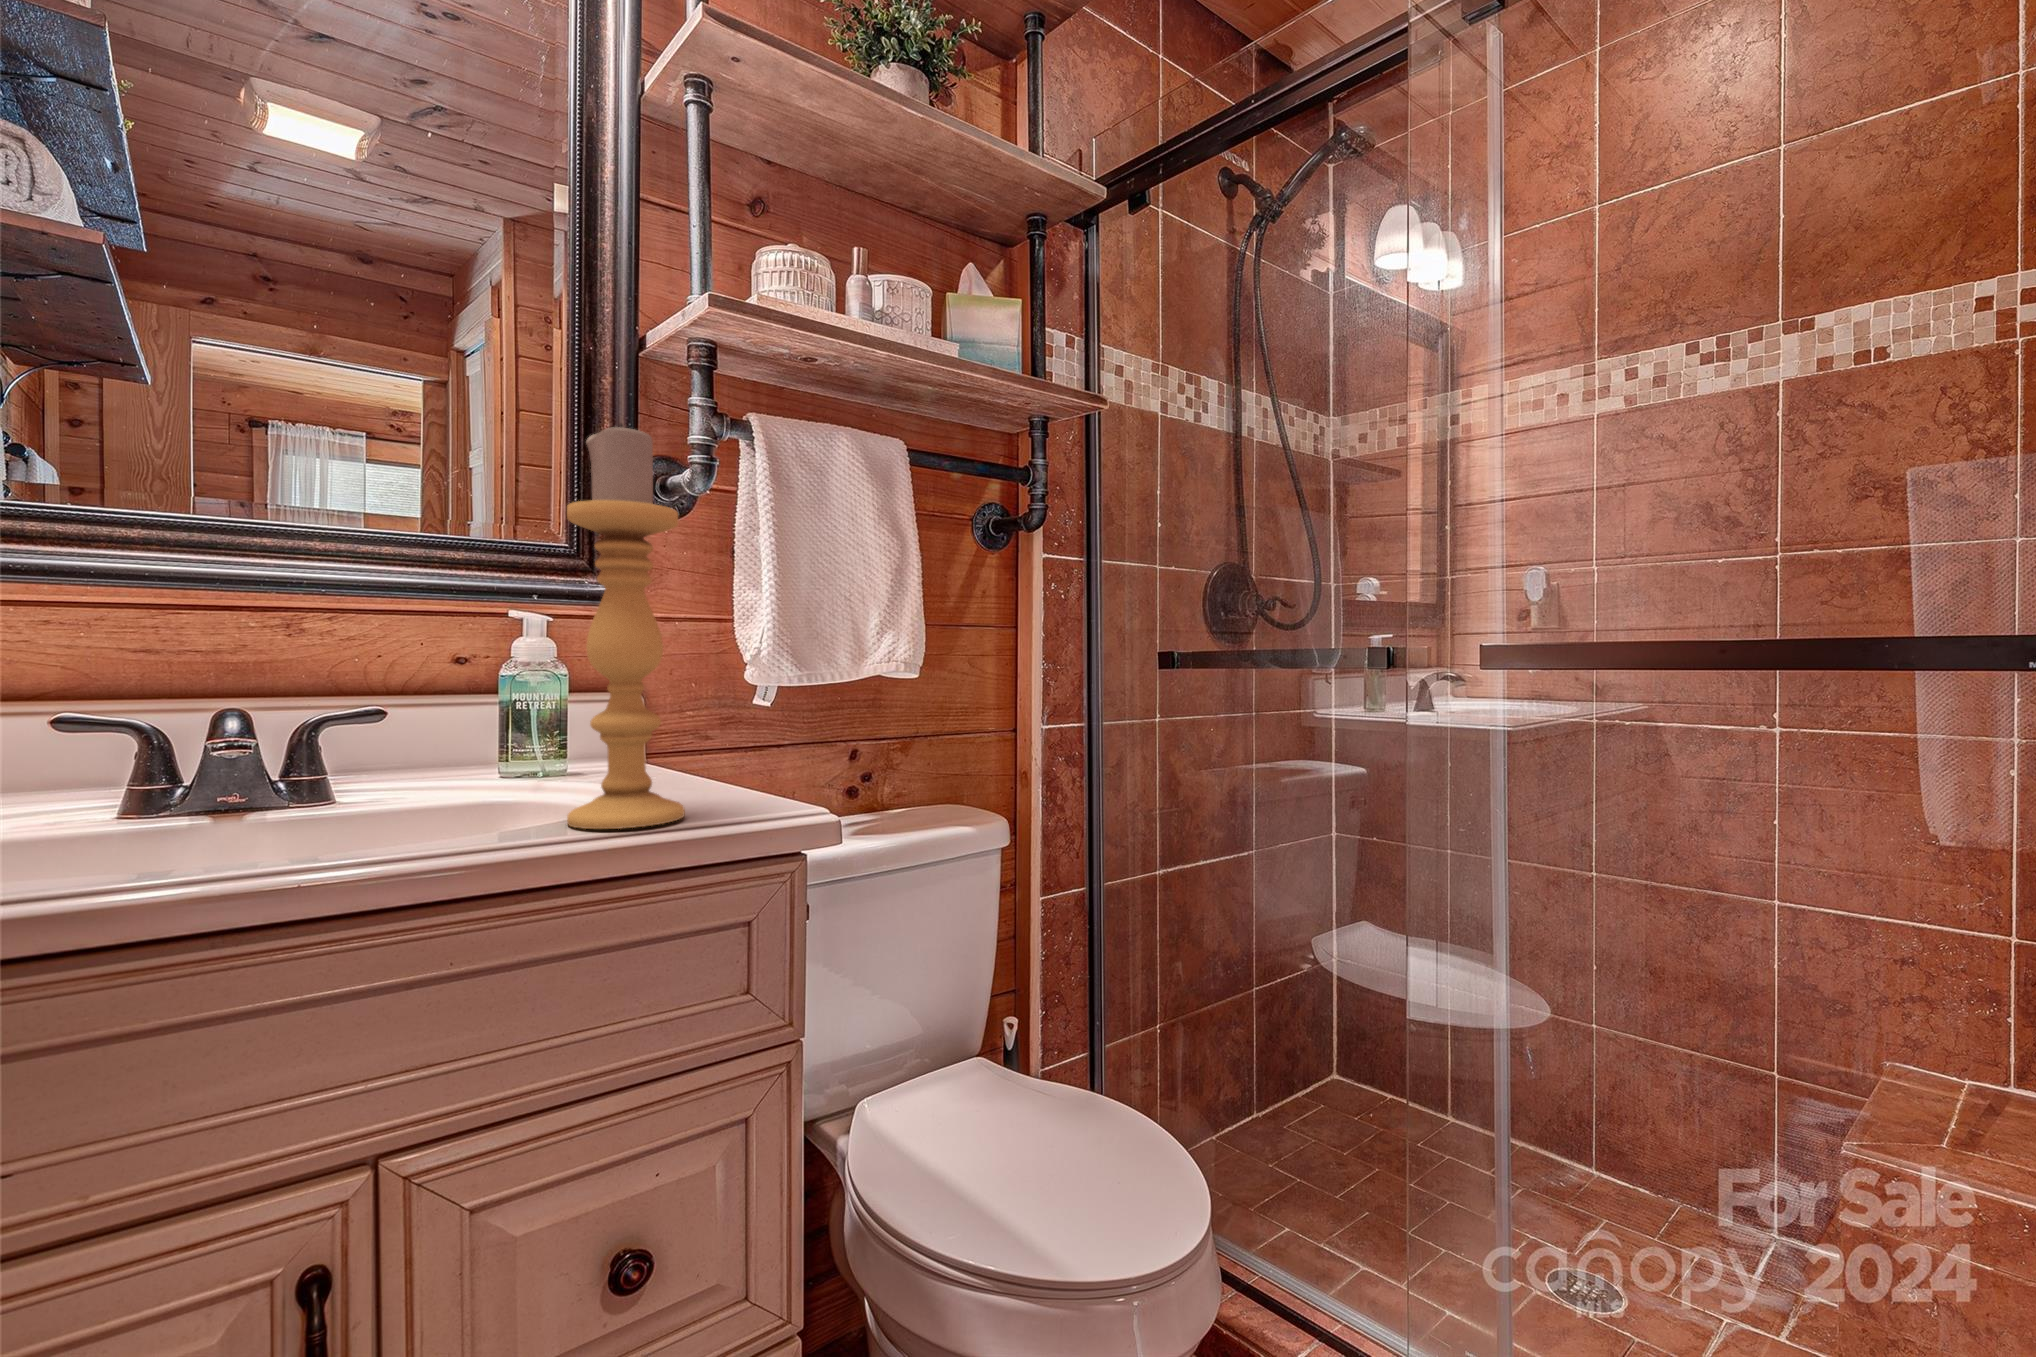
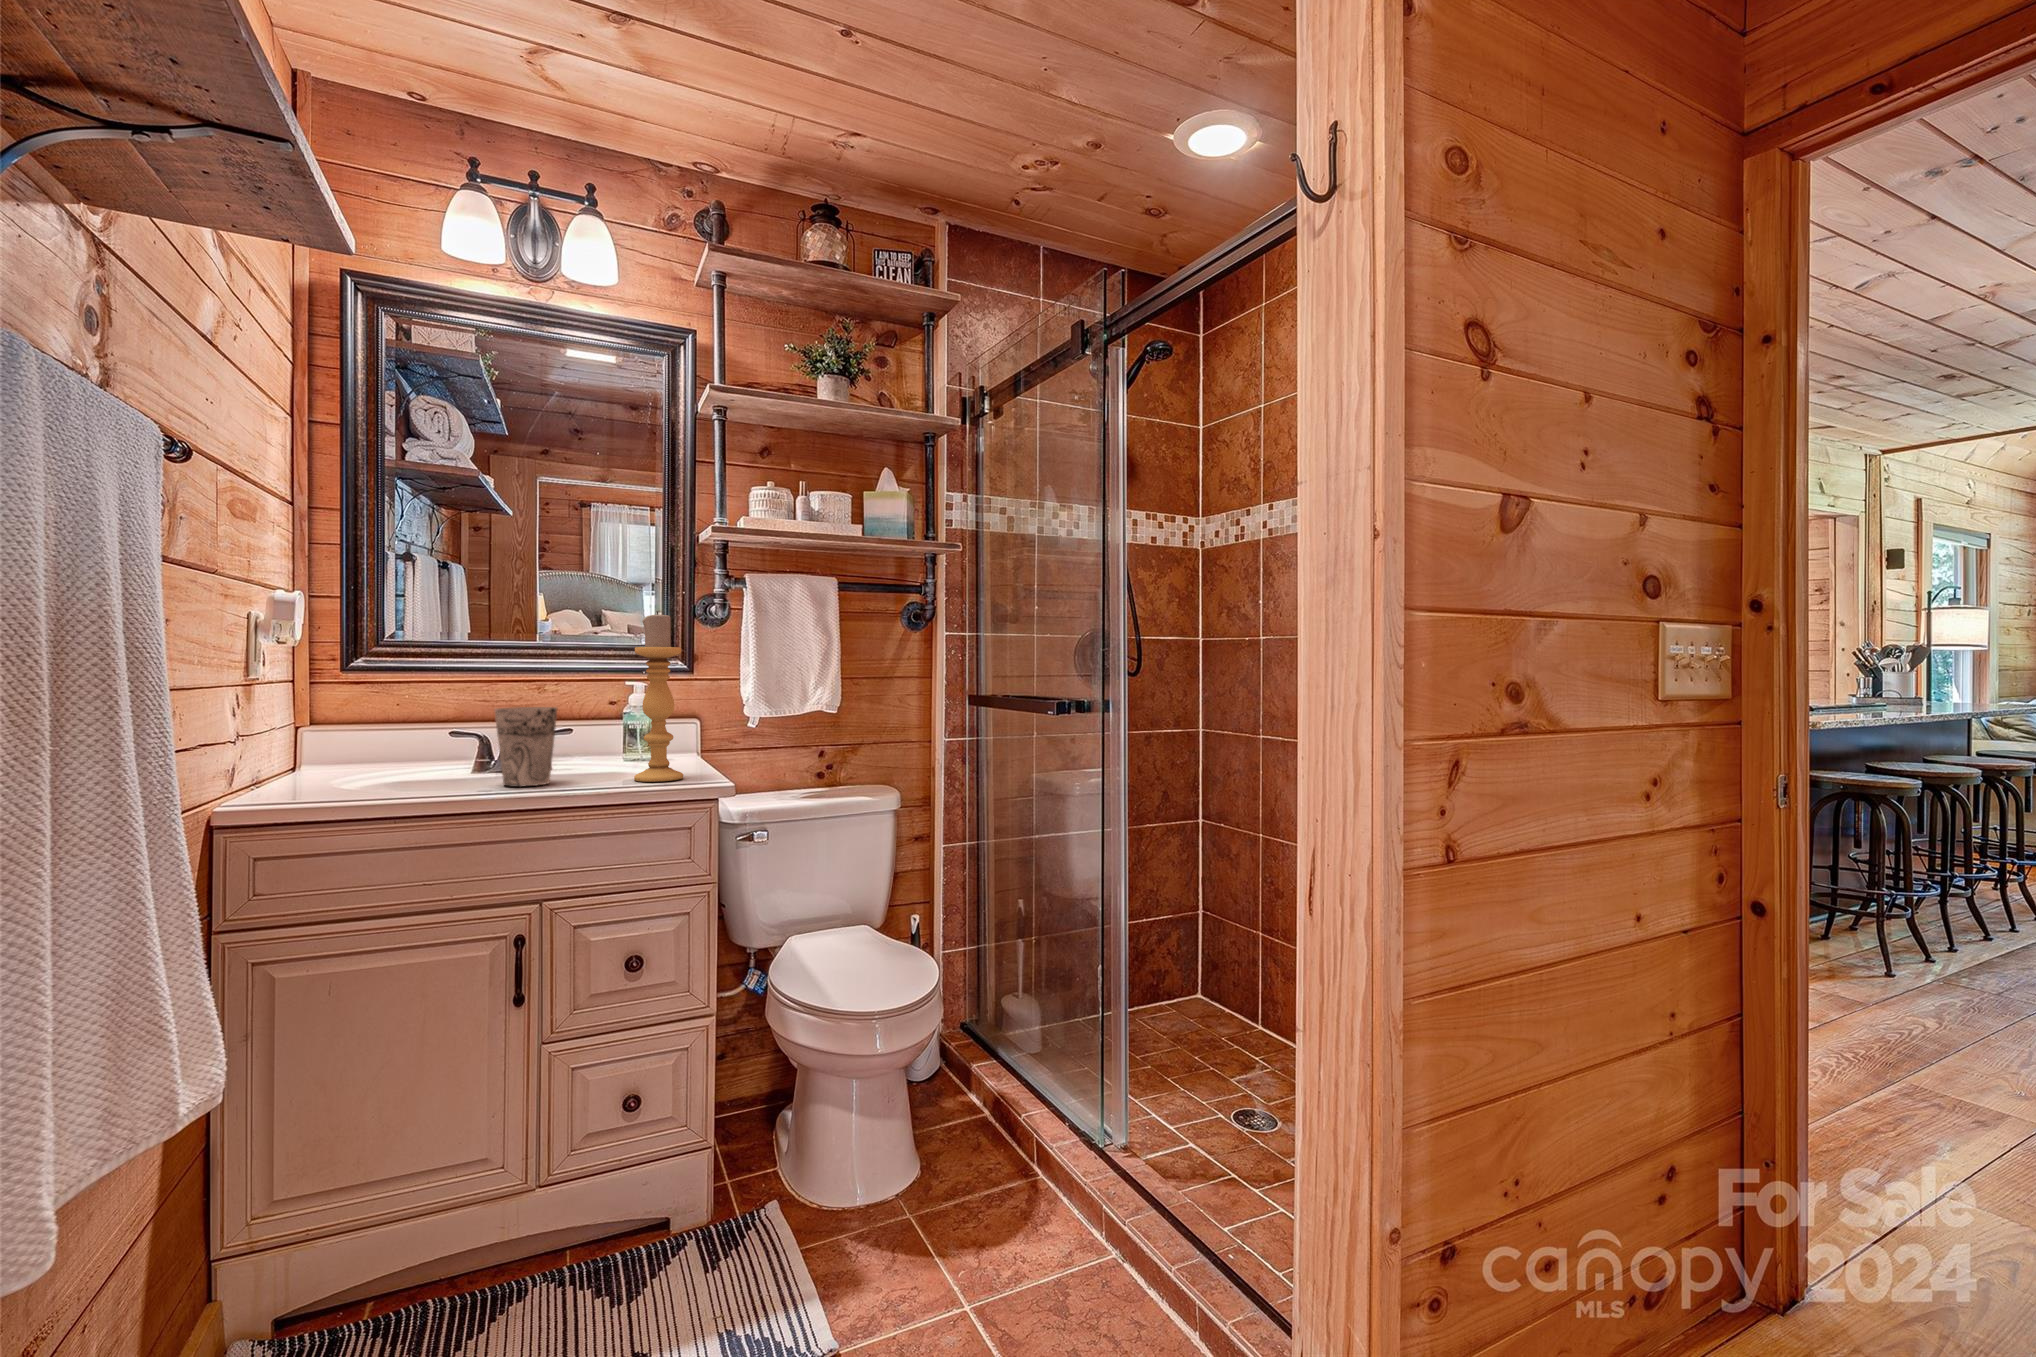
cup: none [159,644,360,865] -> present [495,707,557,787]

